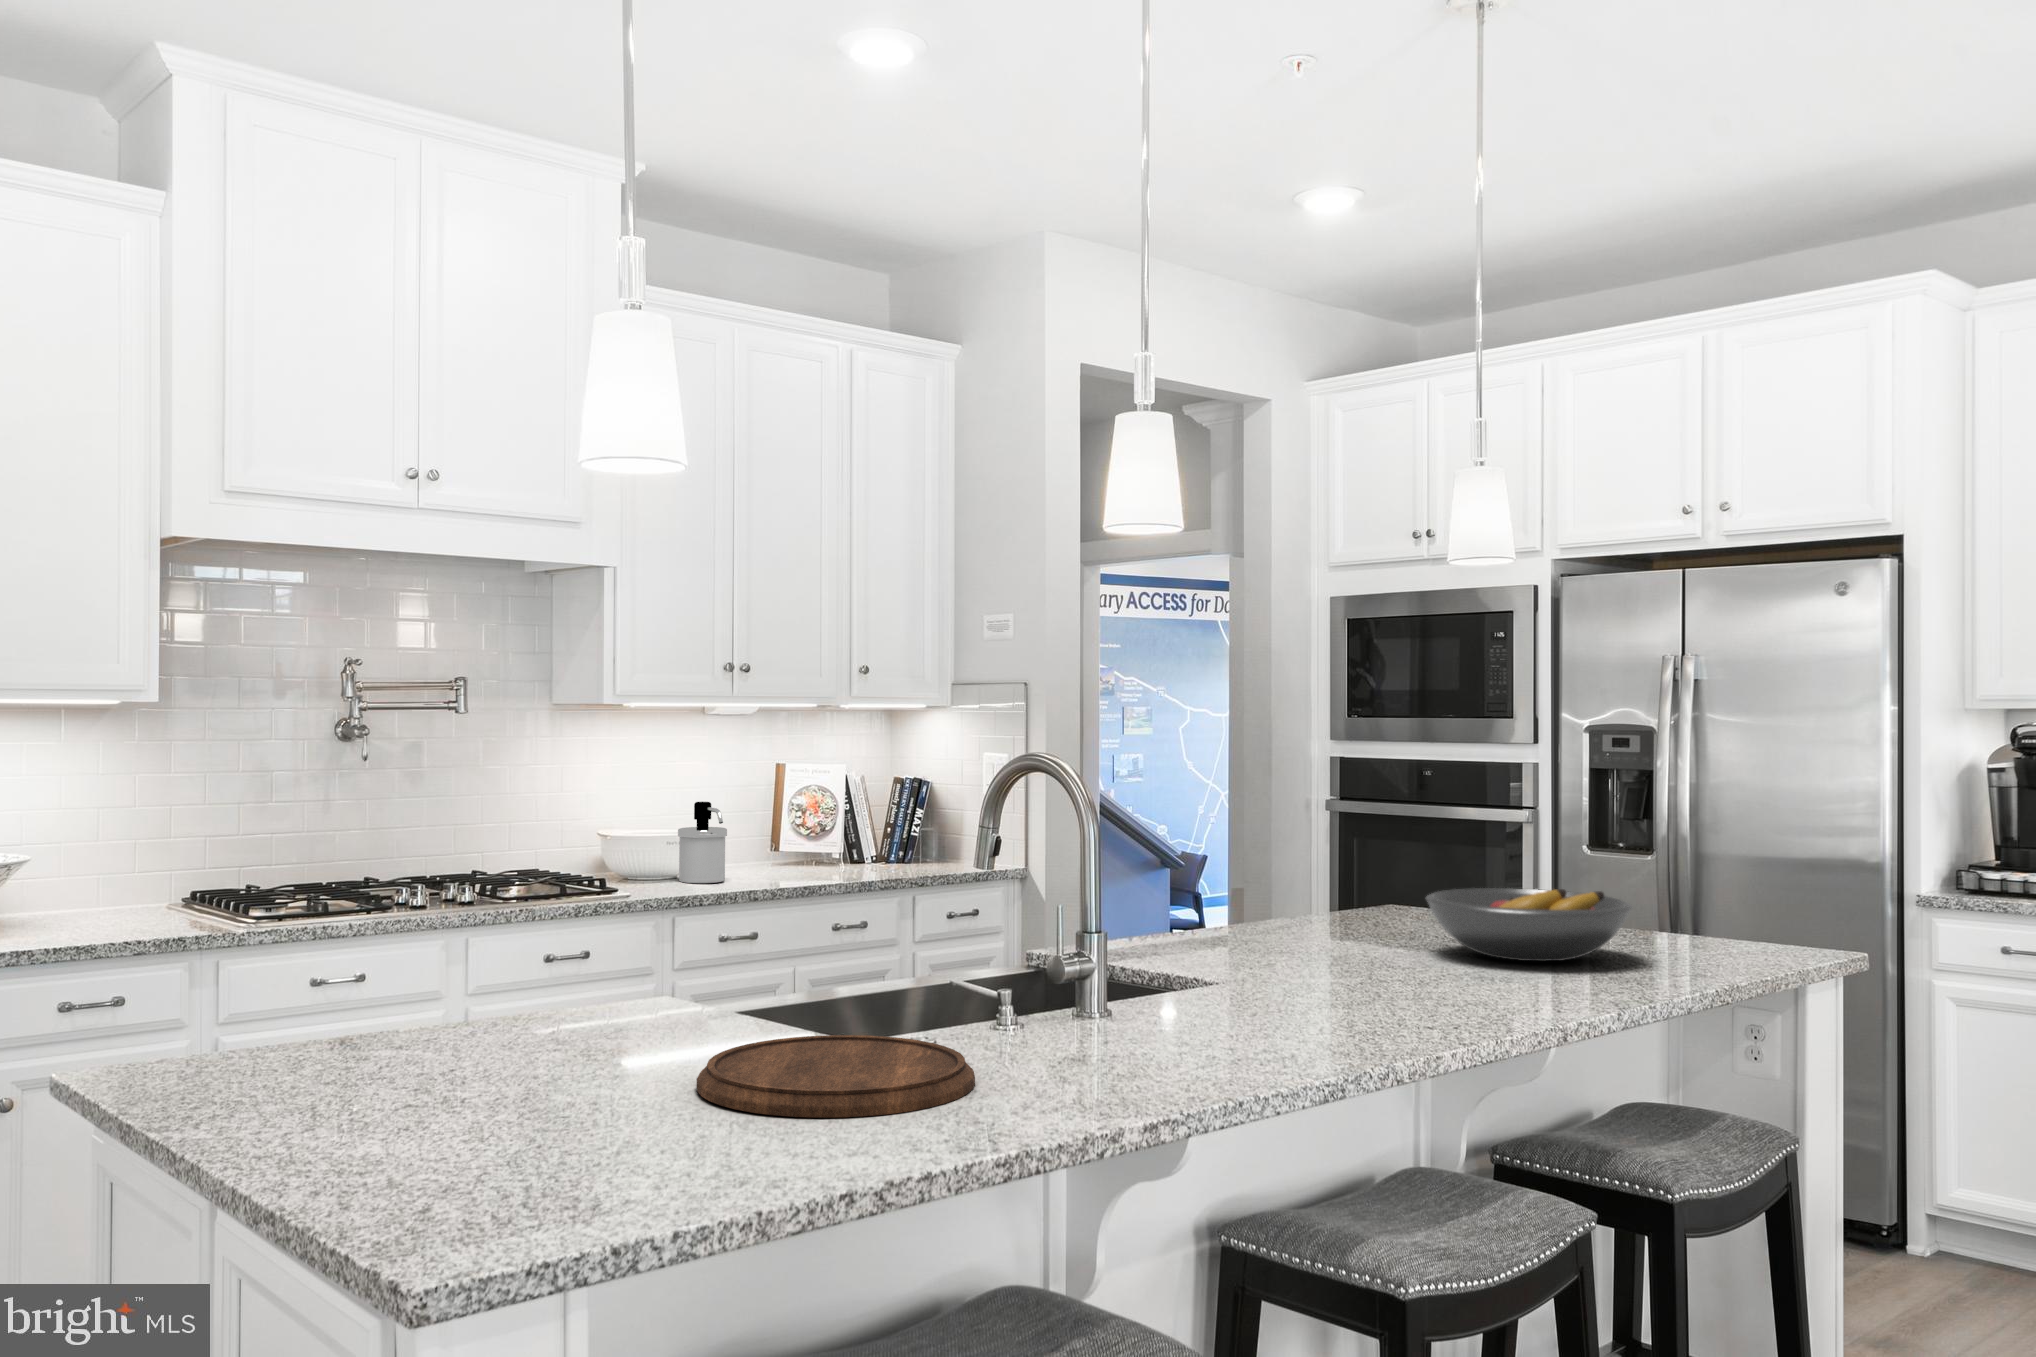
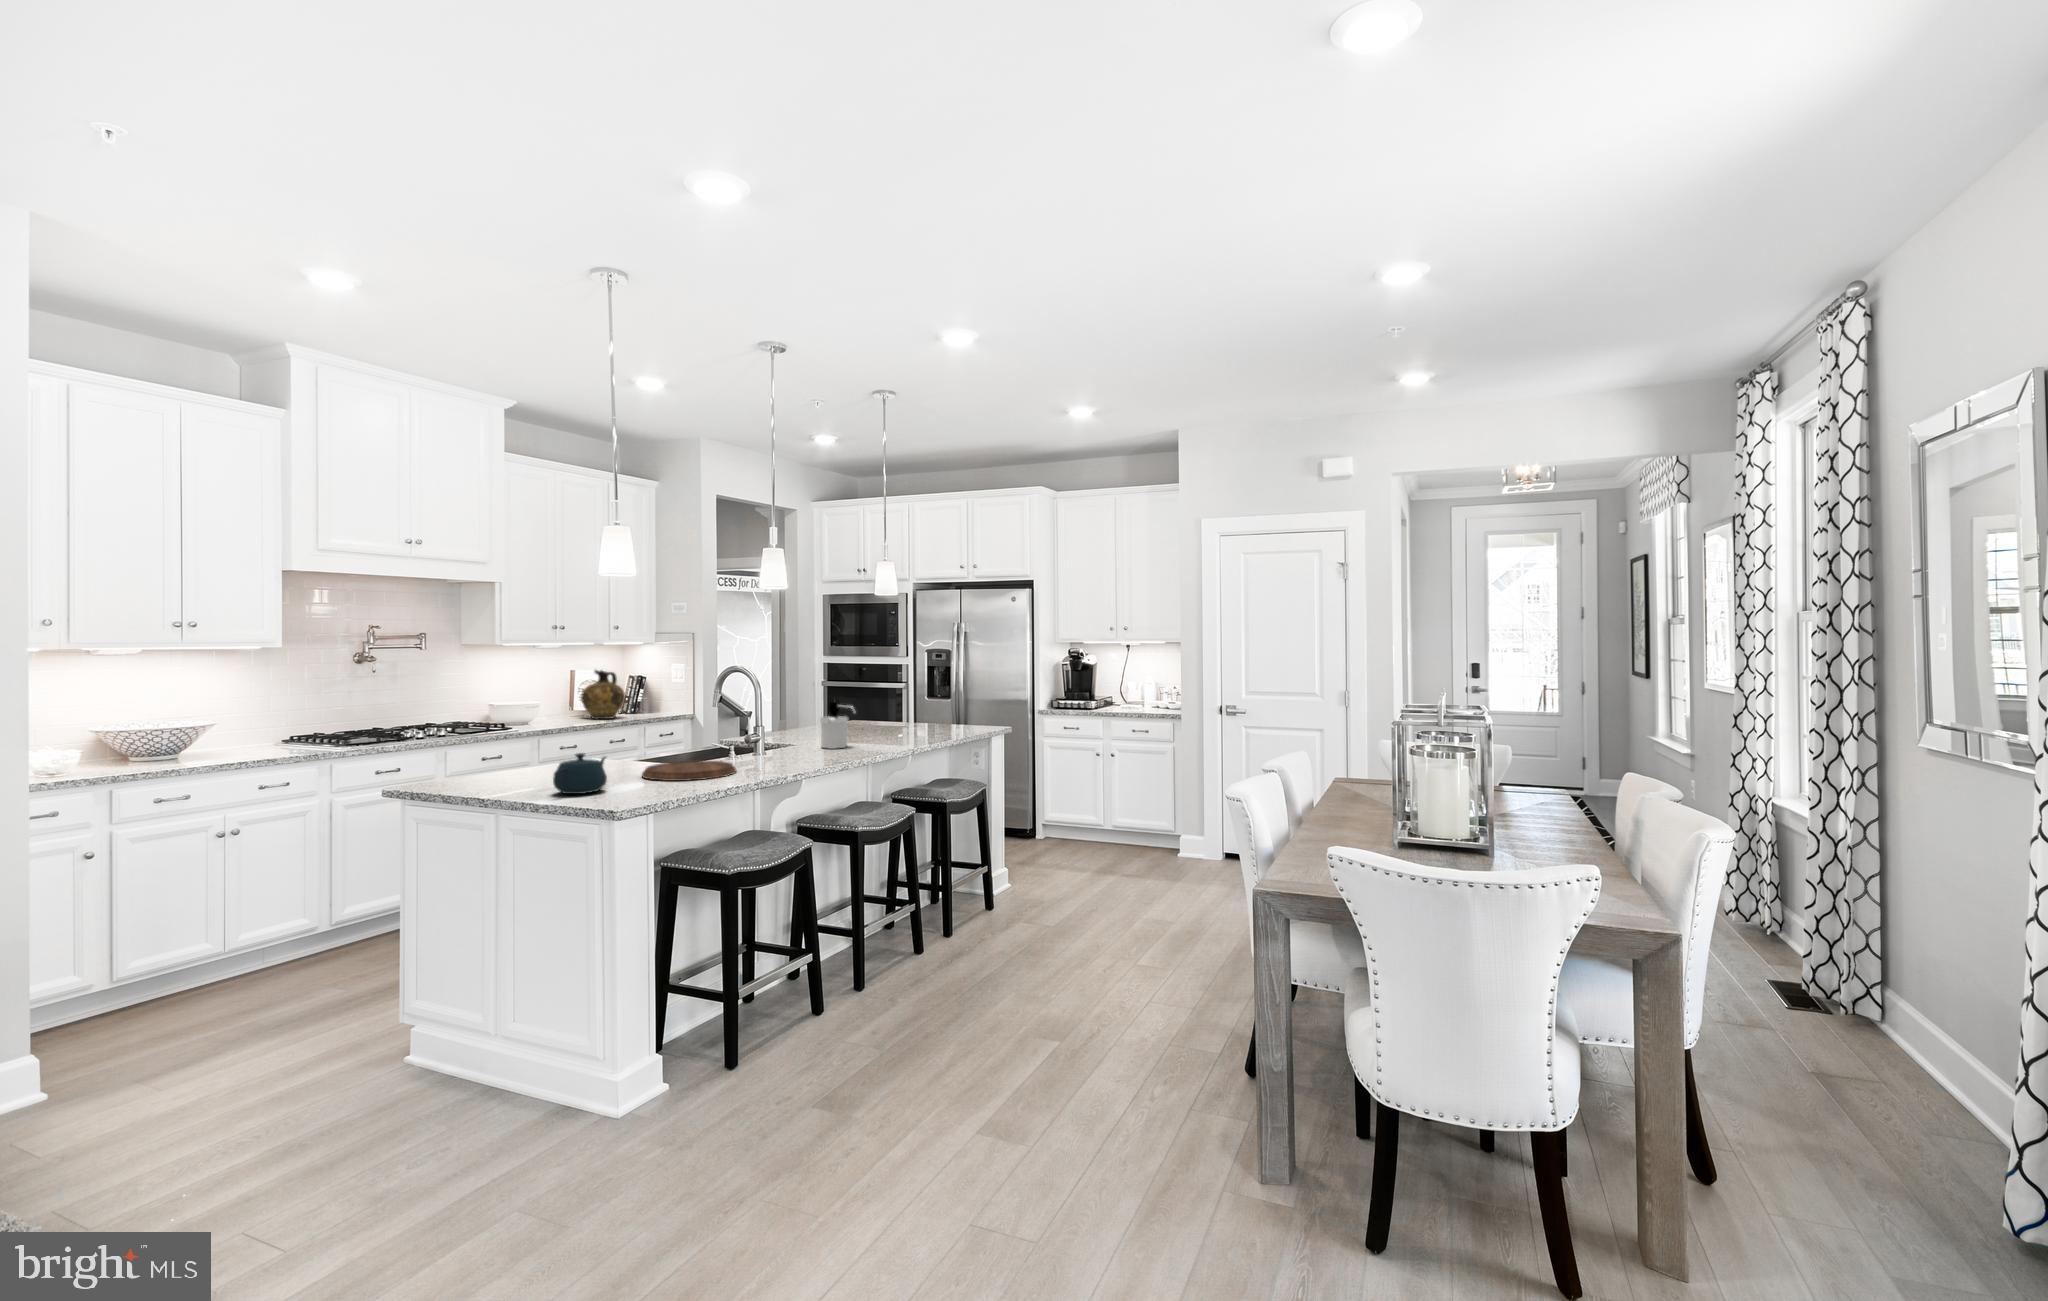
ceramic jug: none [785,762,874,874] -> present [581,670,625,719]
soap dispenser: present [678,802,727,883] -> present [820,702,855,749]
fruit bowl: present [1425,888,1633,961] -> none [869,708,938,733]
teapot: none [359,1015,572,1151] -> present [553,753,607,794]

